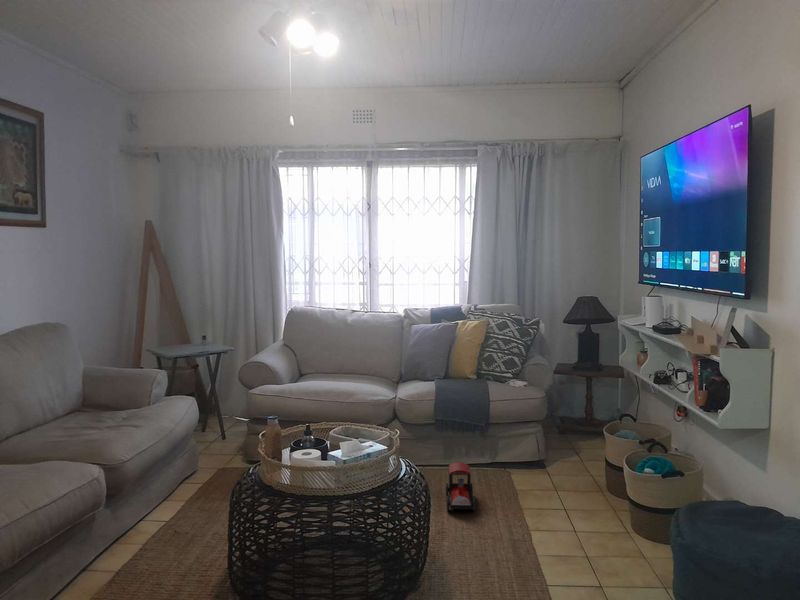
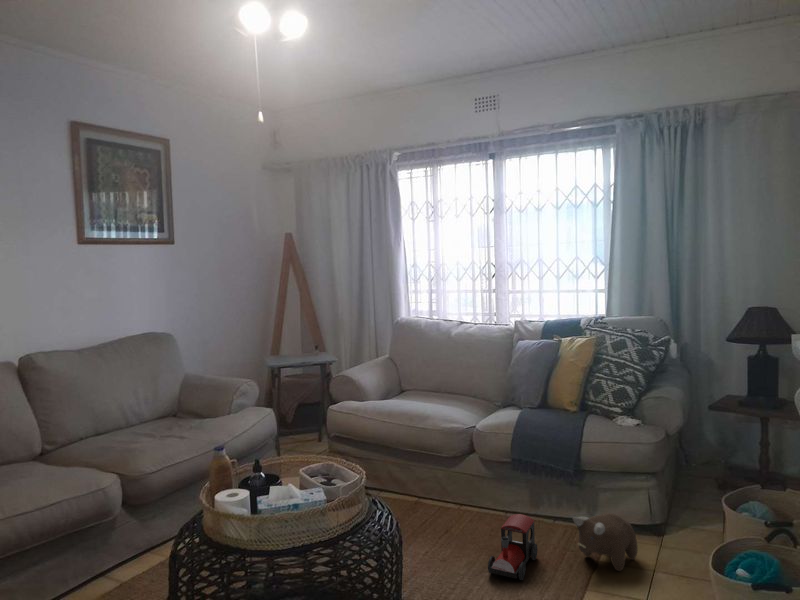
plush toy: none [501,452,541,494] -> present [573,513,638,571]

